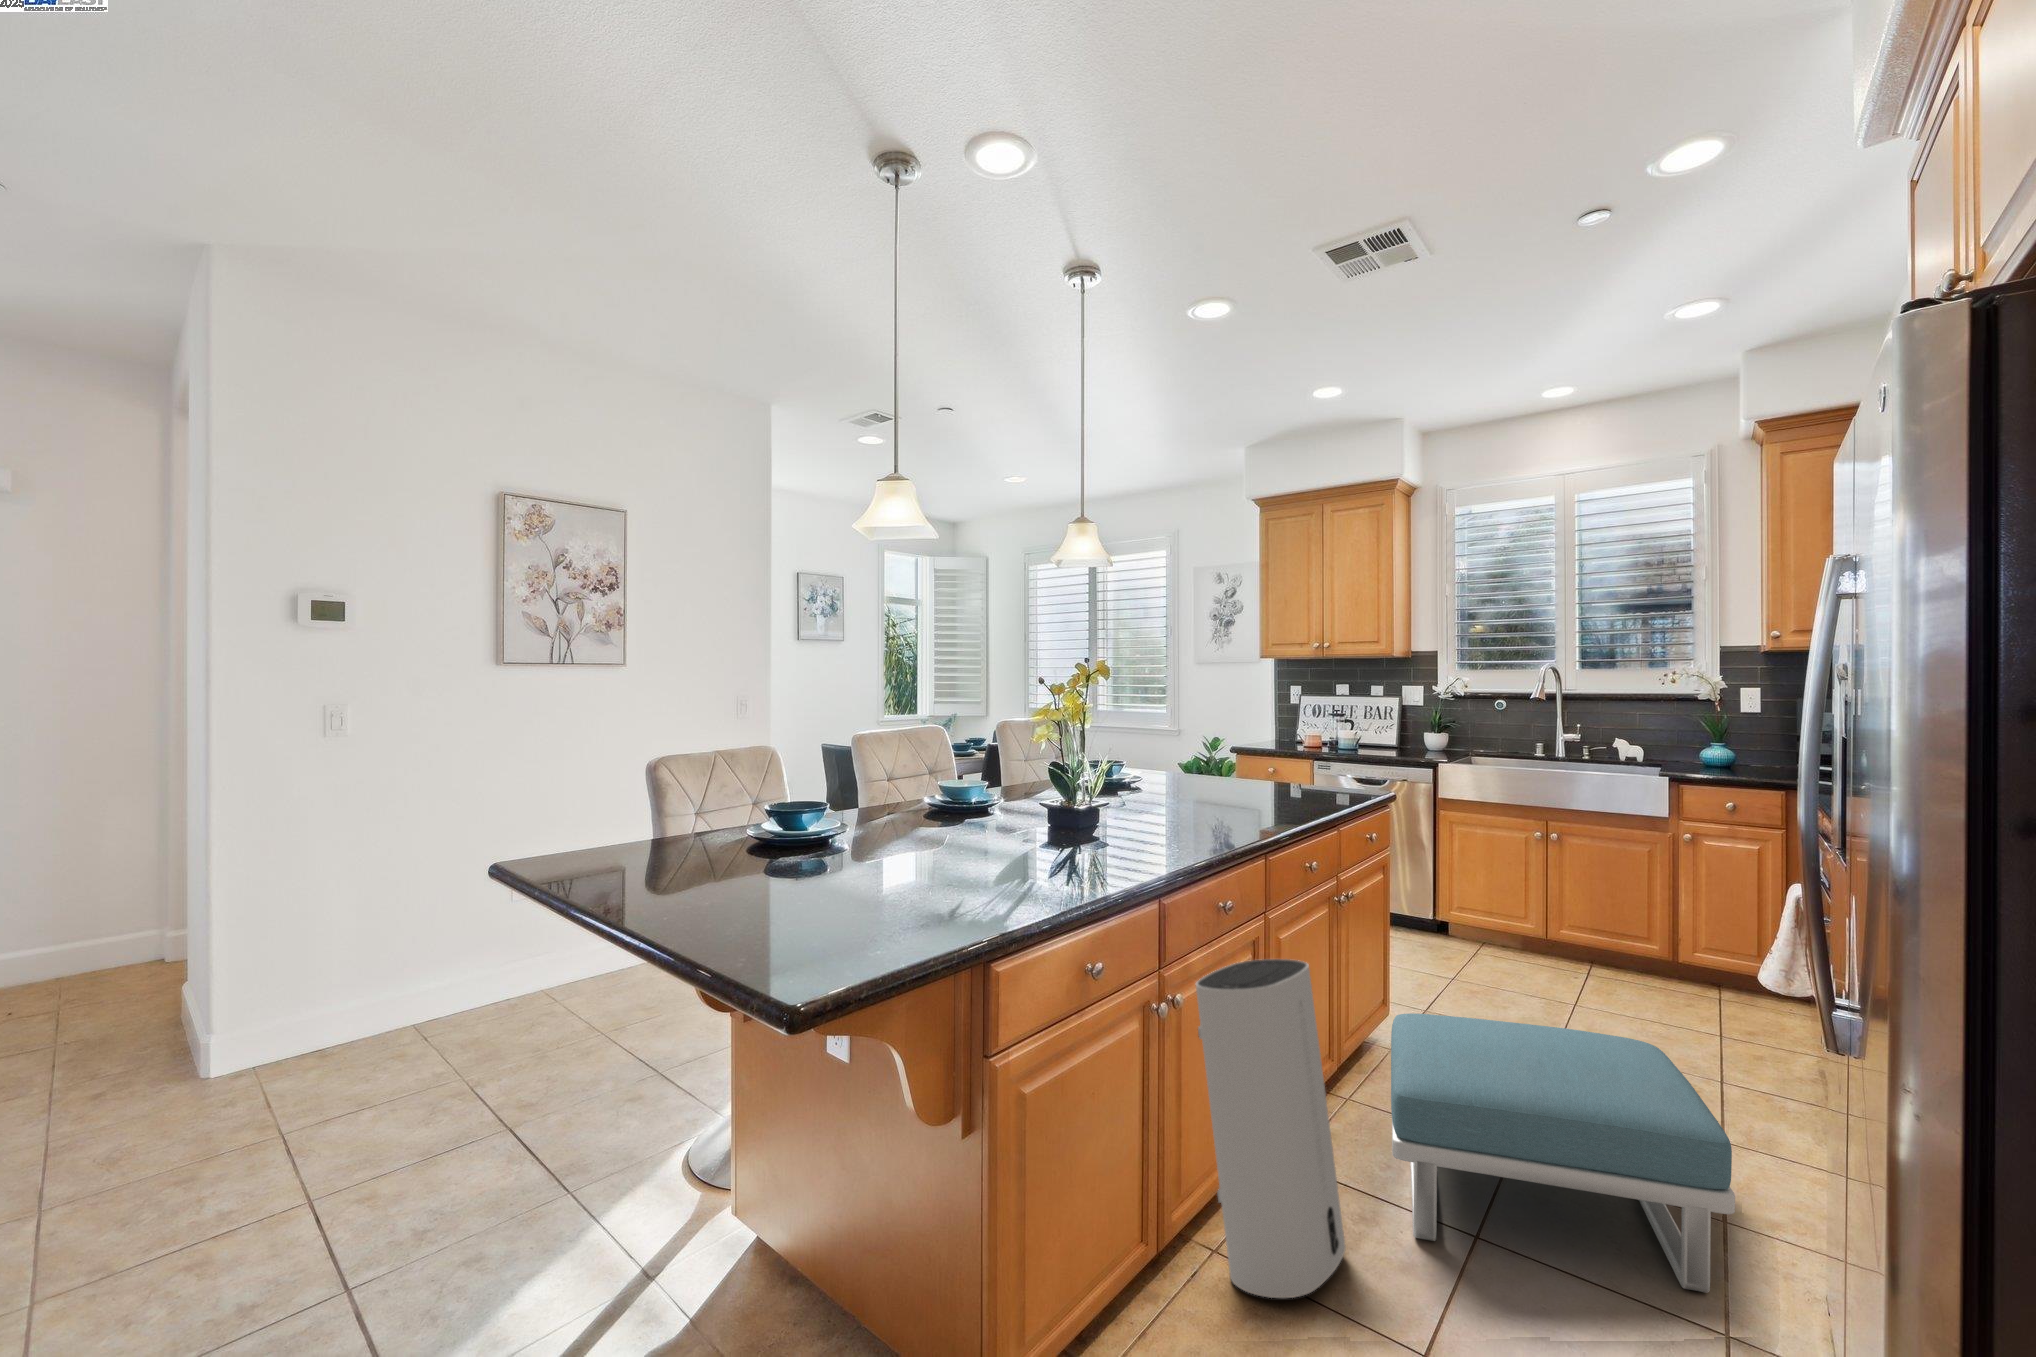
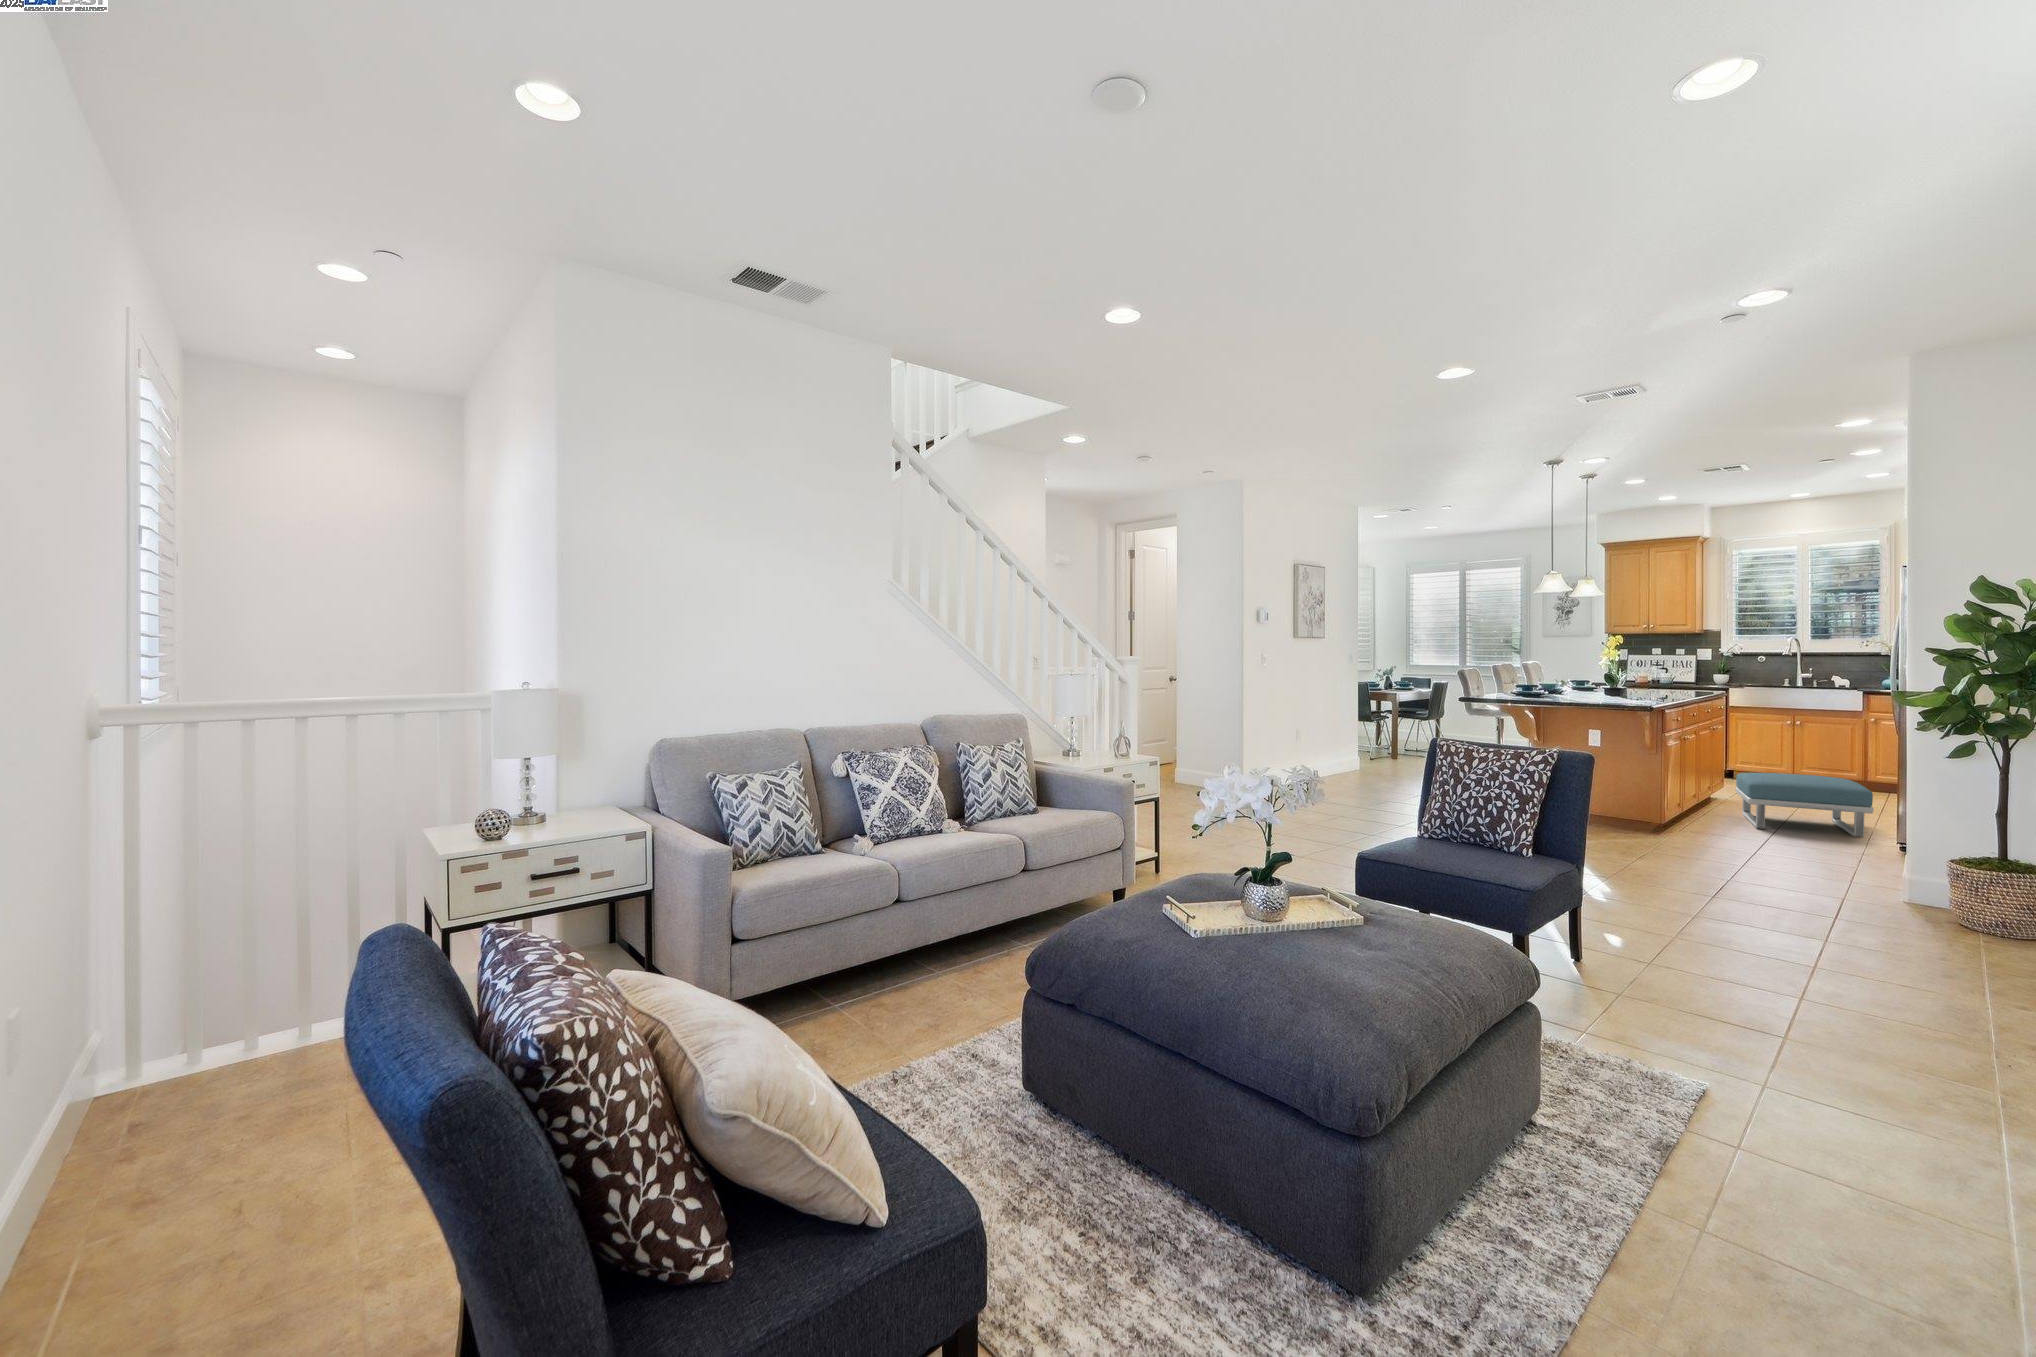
air purifier: present [1196,959,1346,1298] -> none [1683,742,1734,832]

